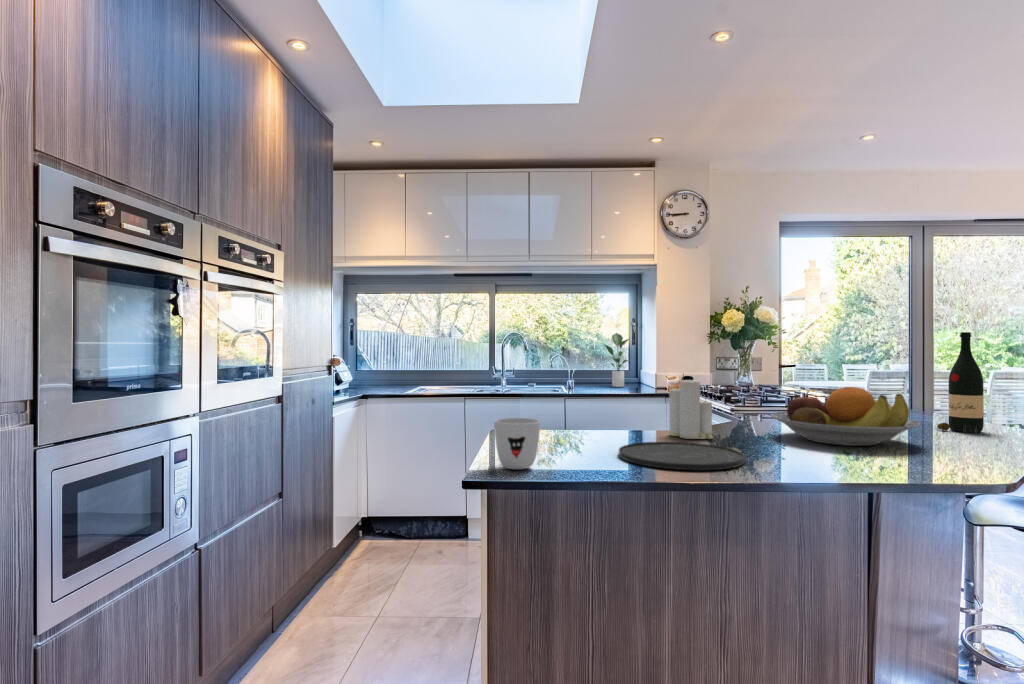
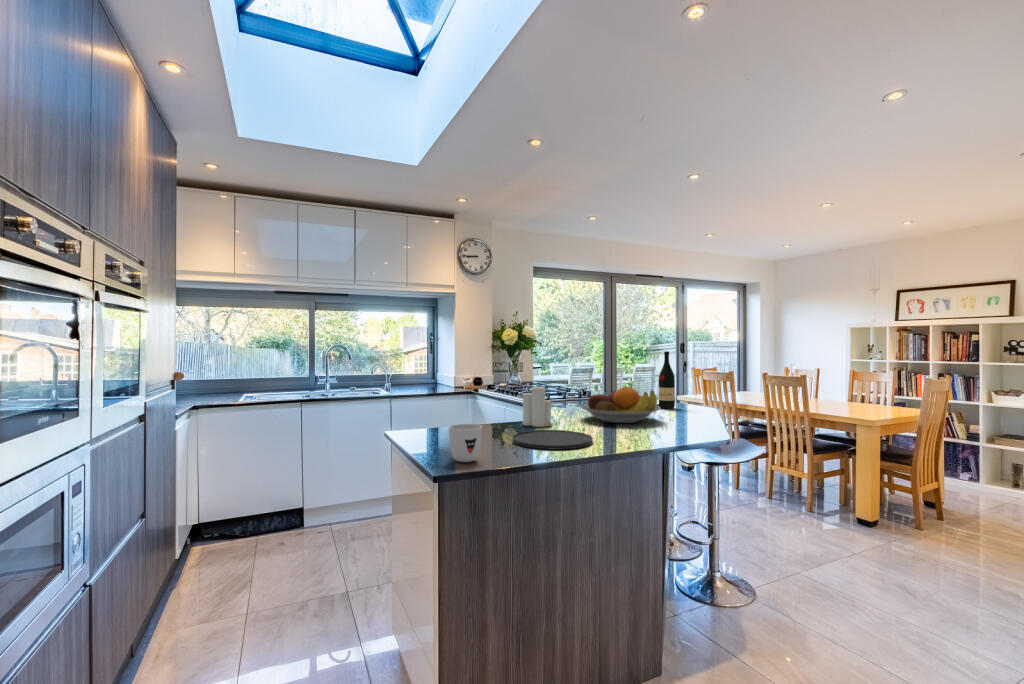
potted plant: present [605,333,629,387] -> none [415,344,436,387]

